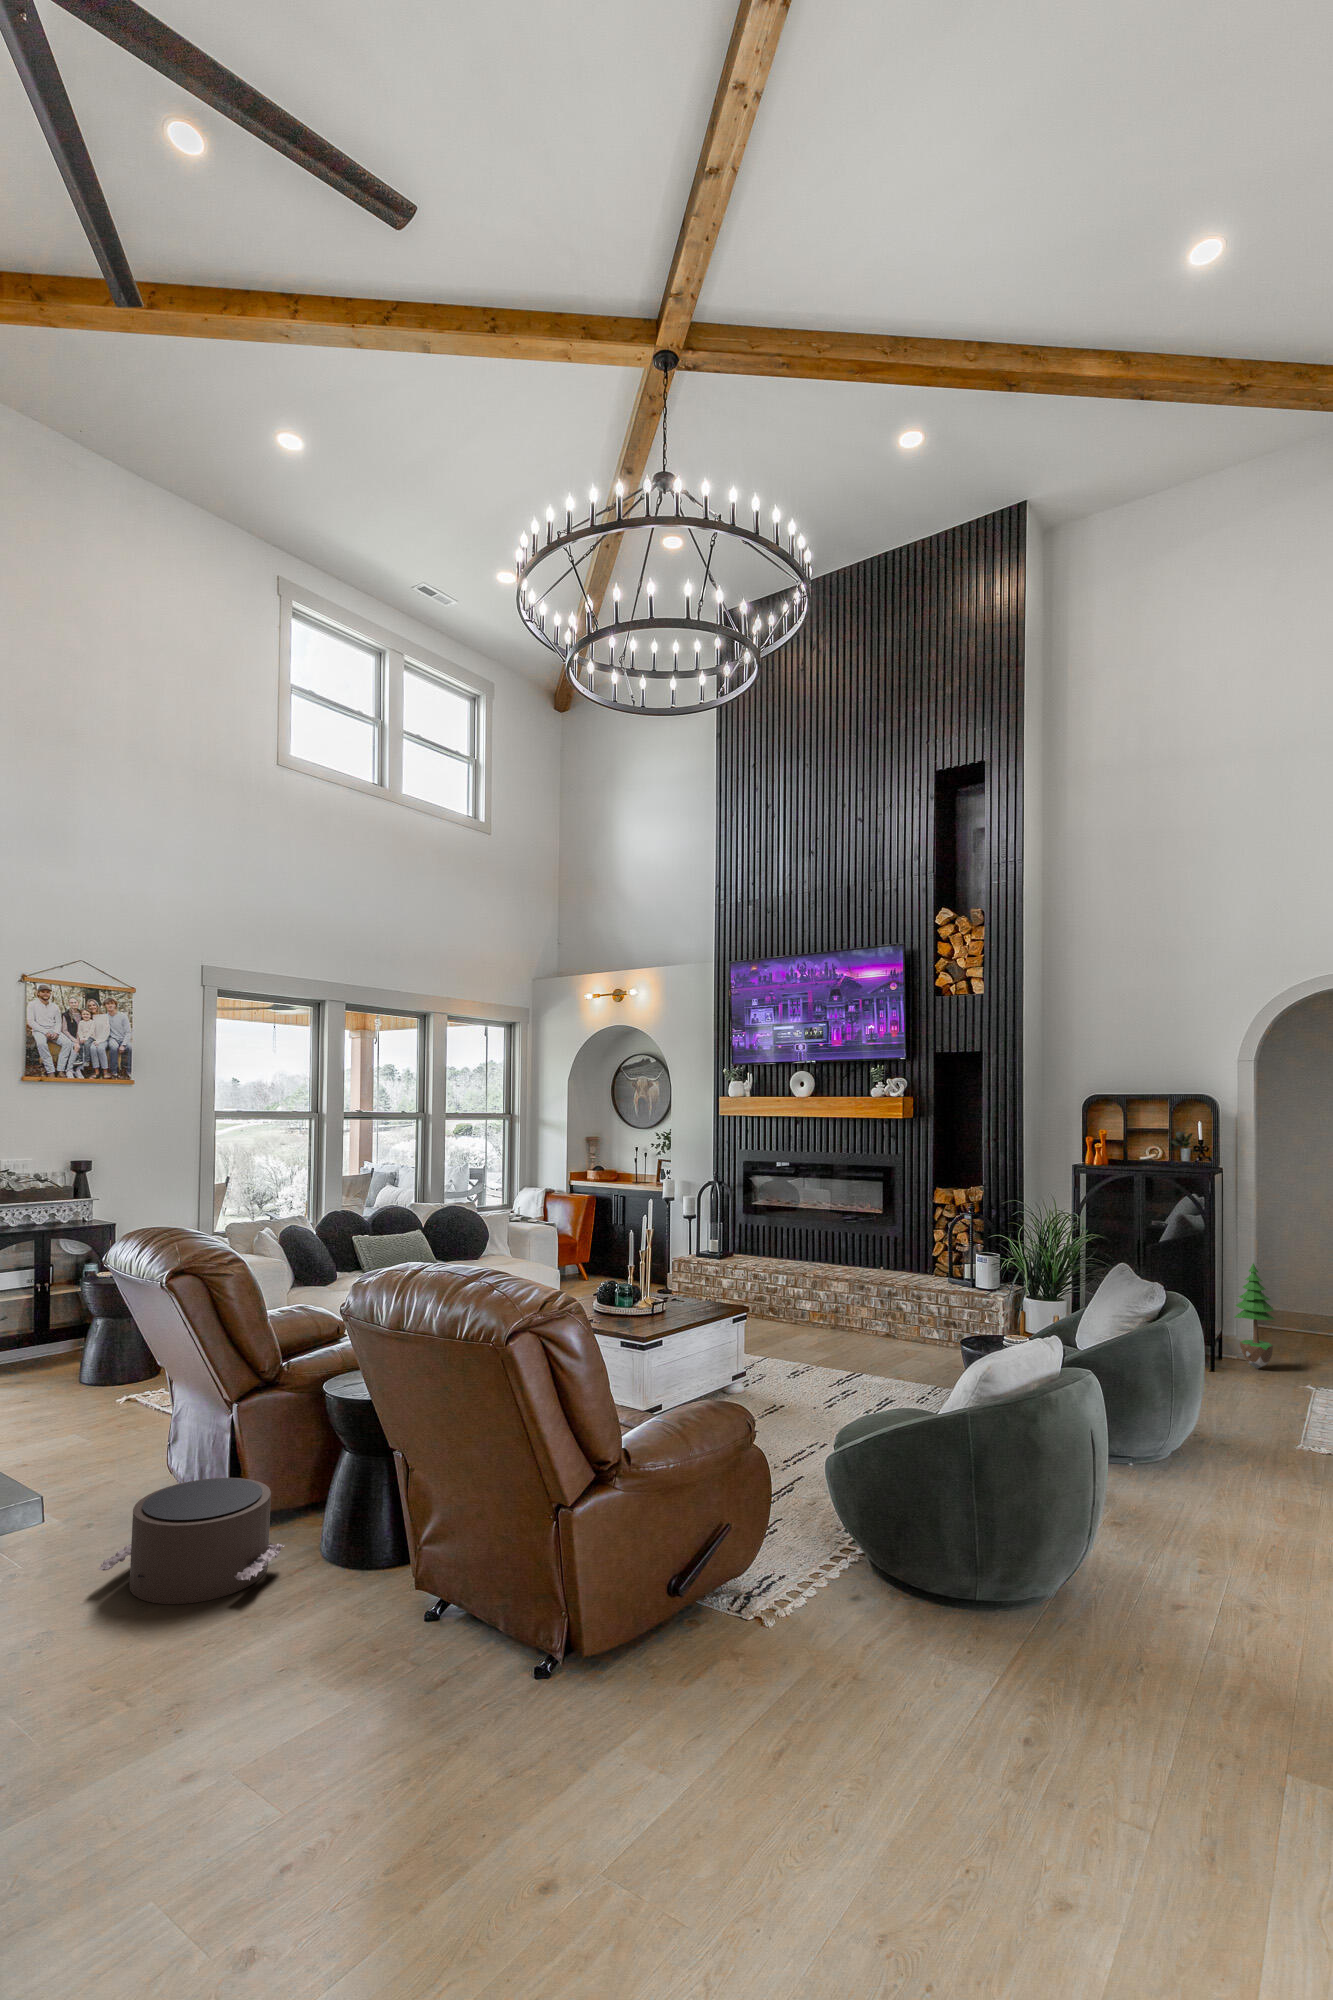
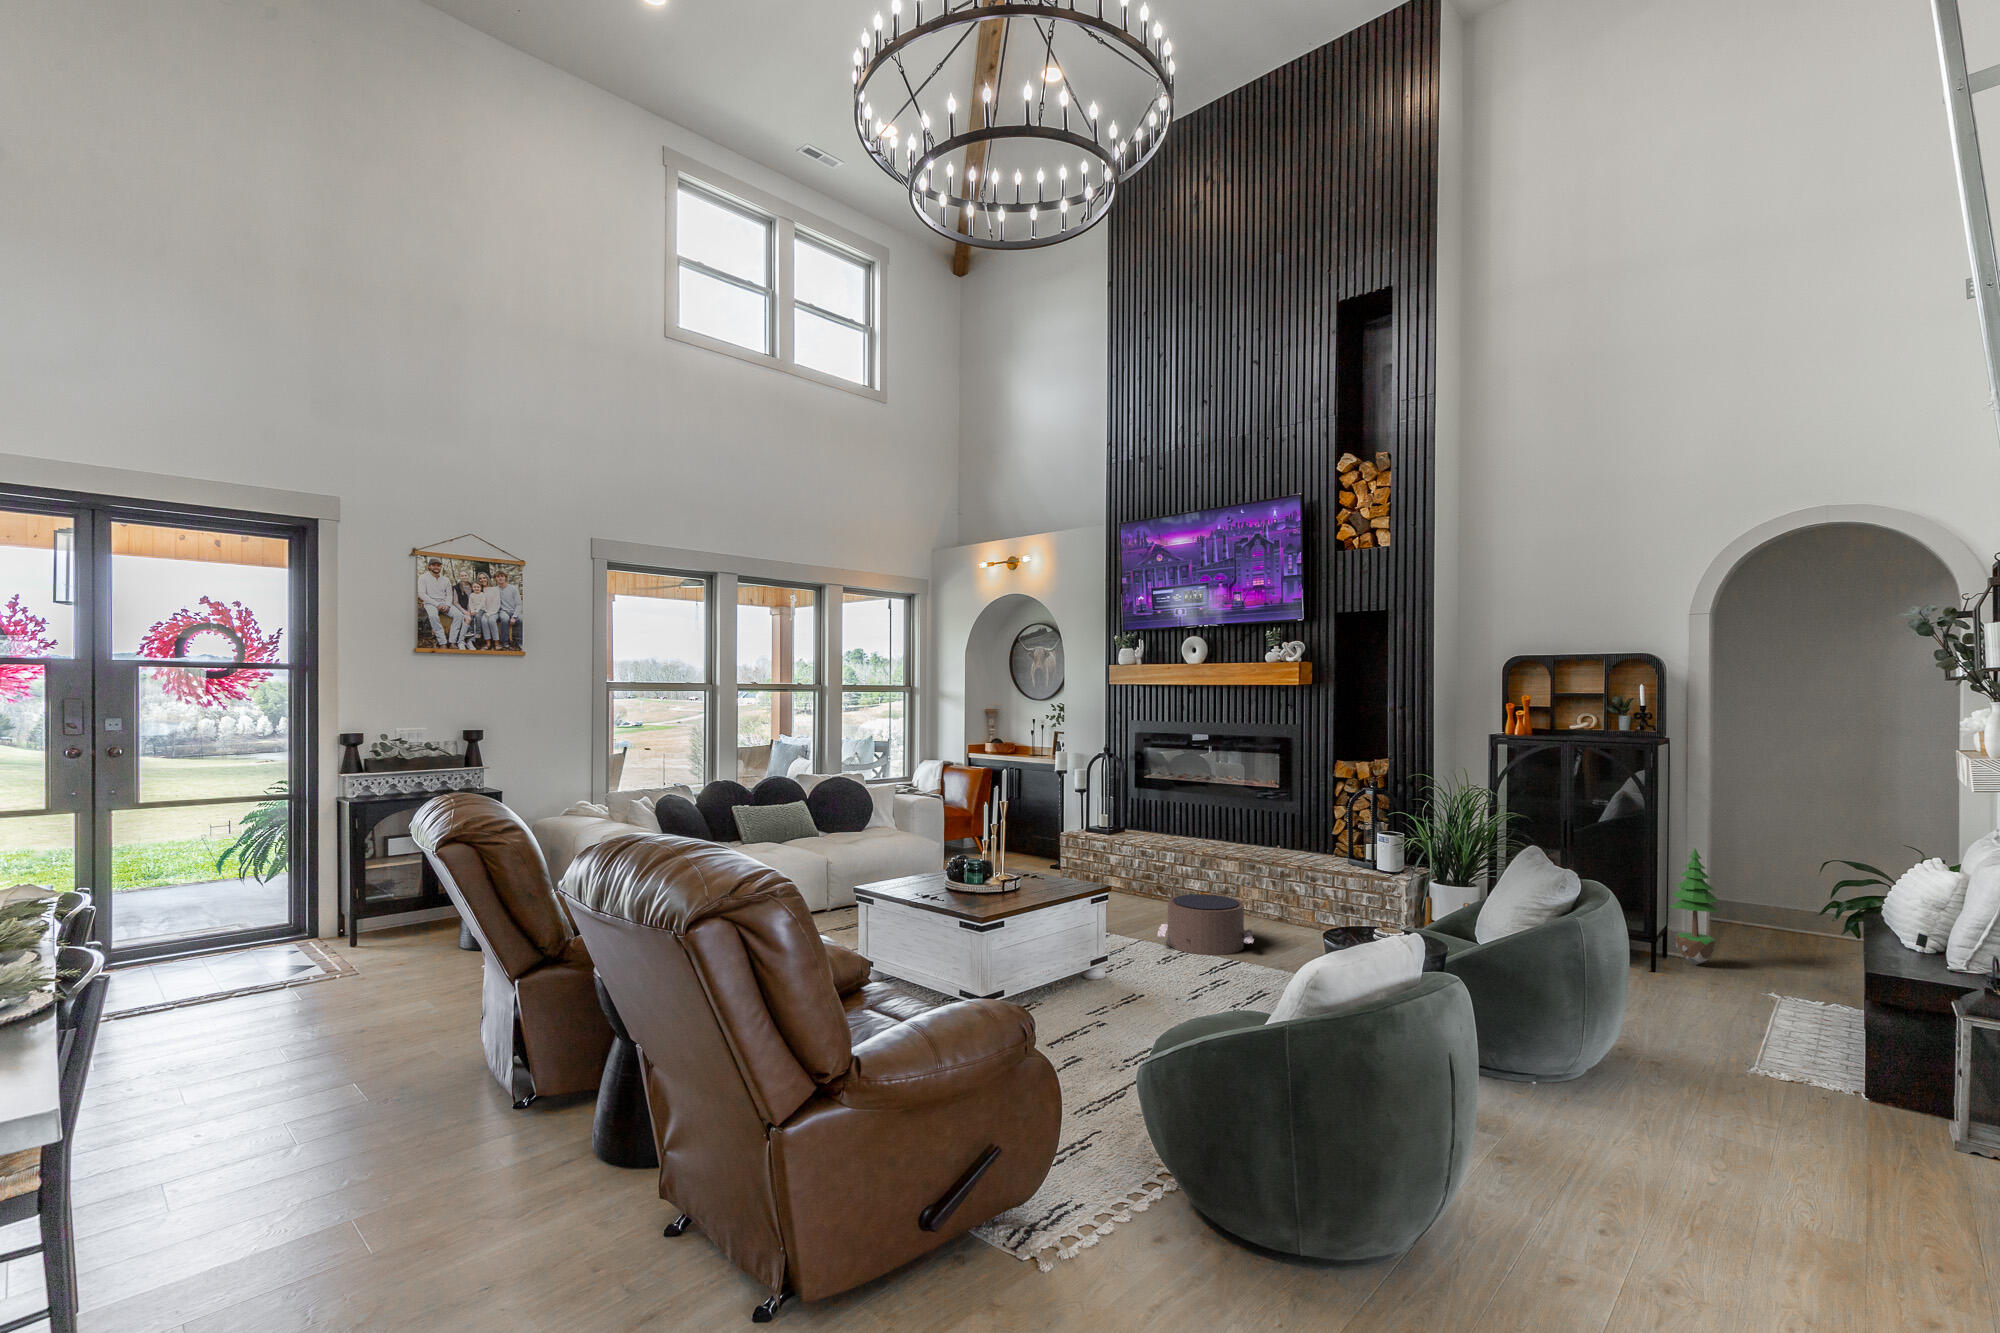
pouf: present [98,1478,285,1604] -> present [1157,894,1254,955]

